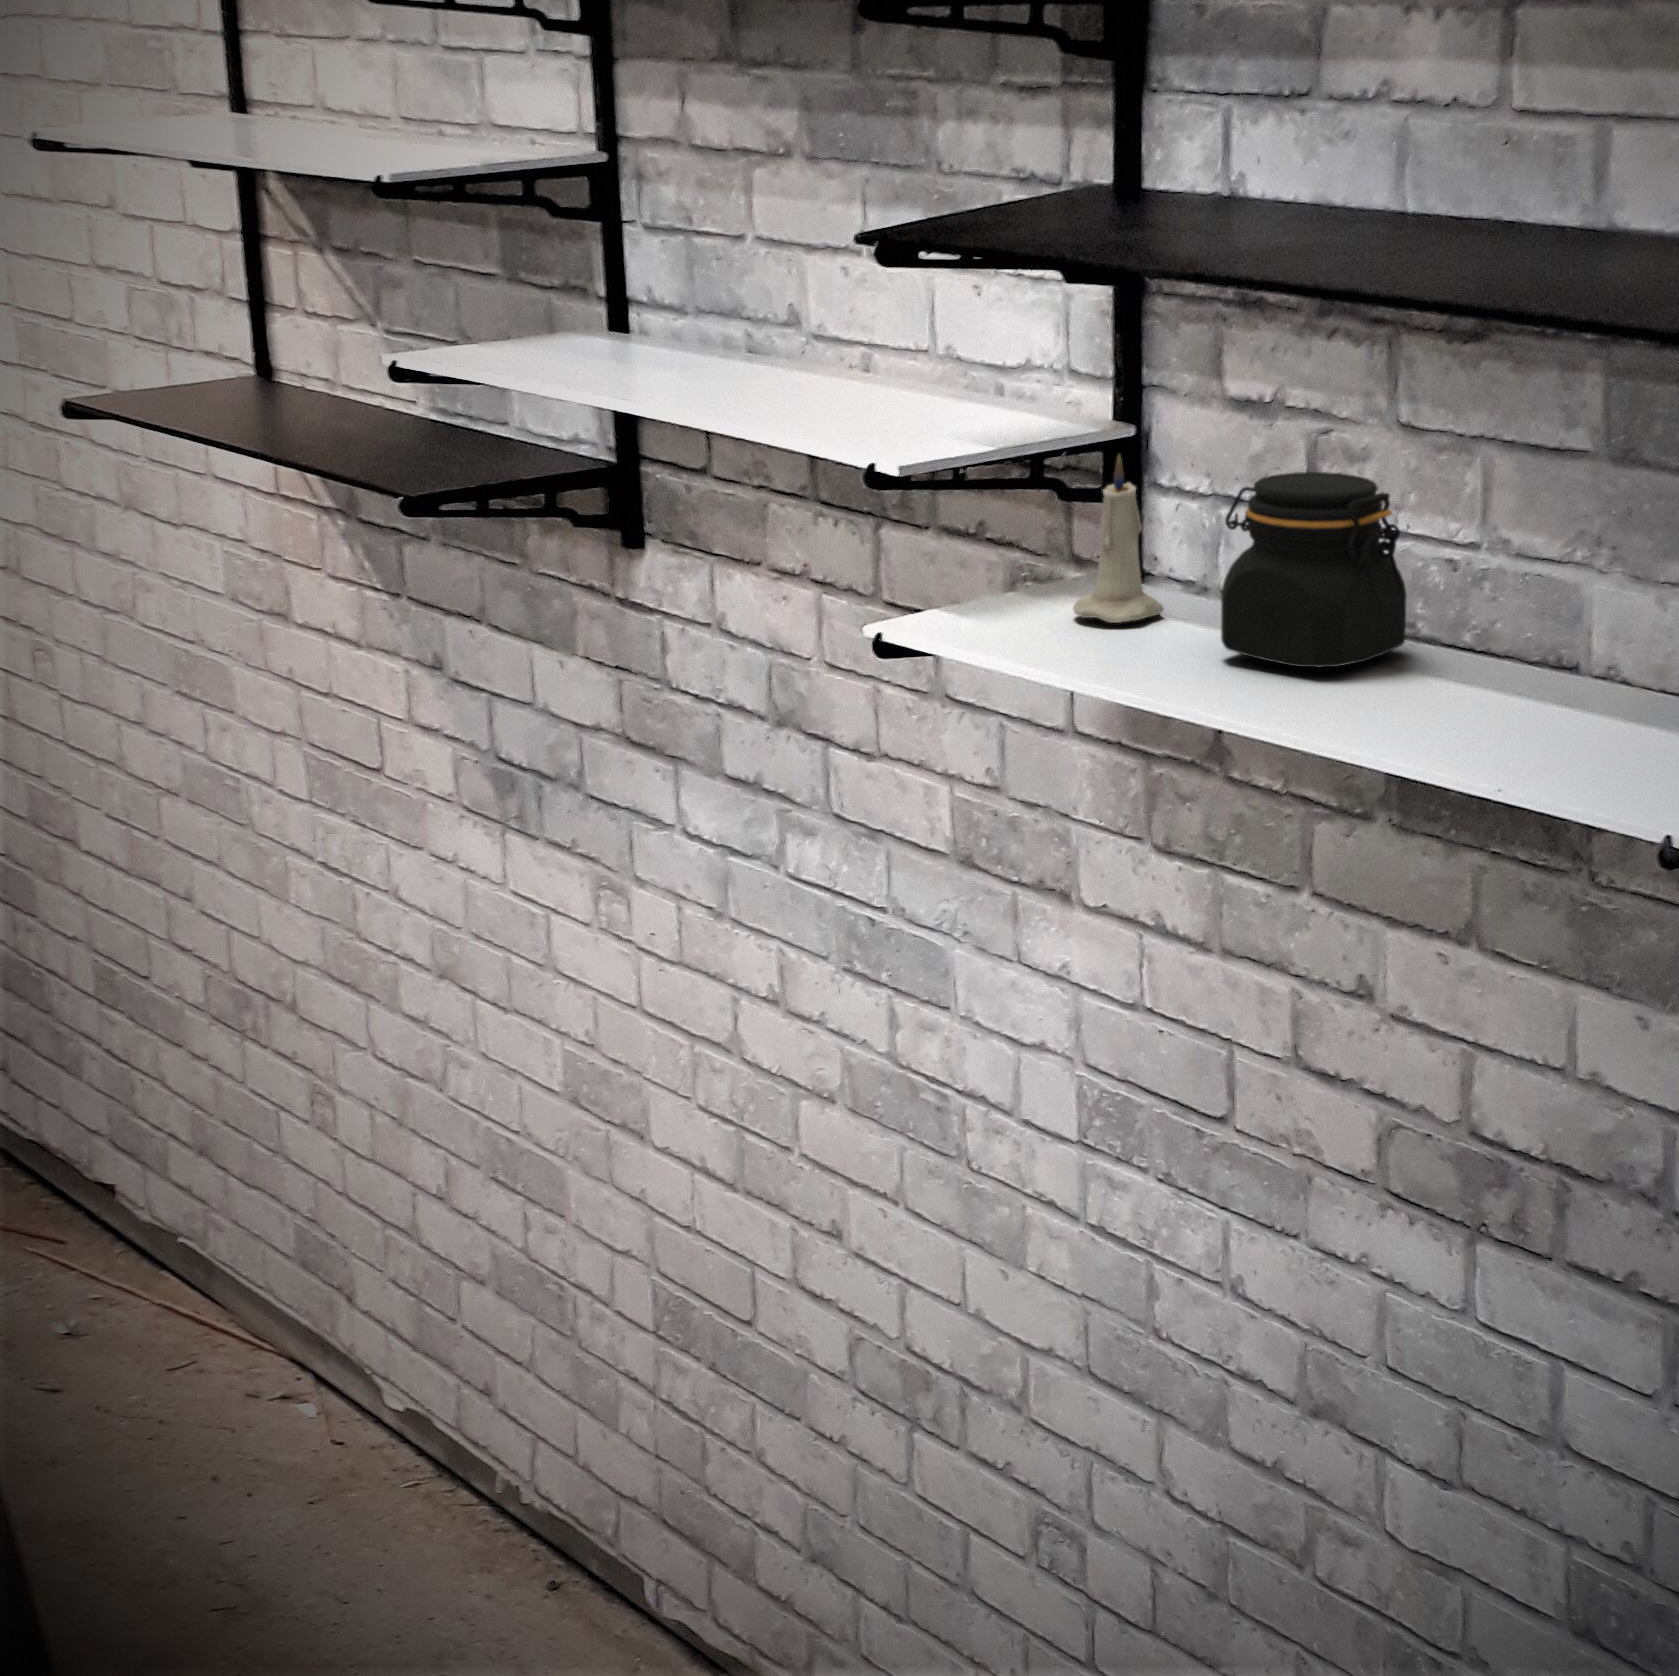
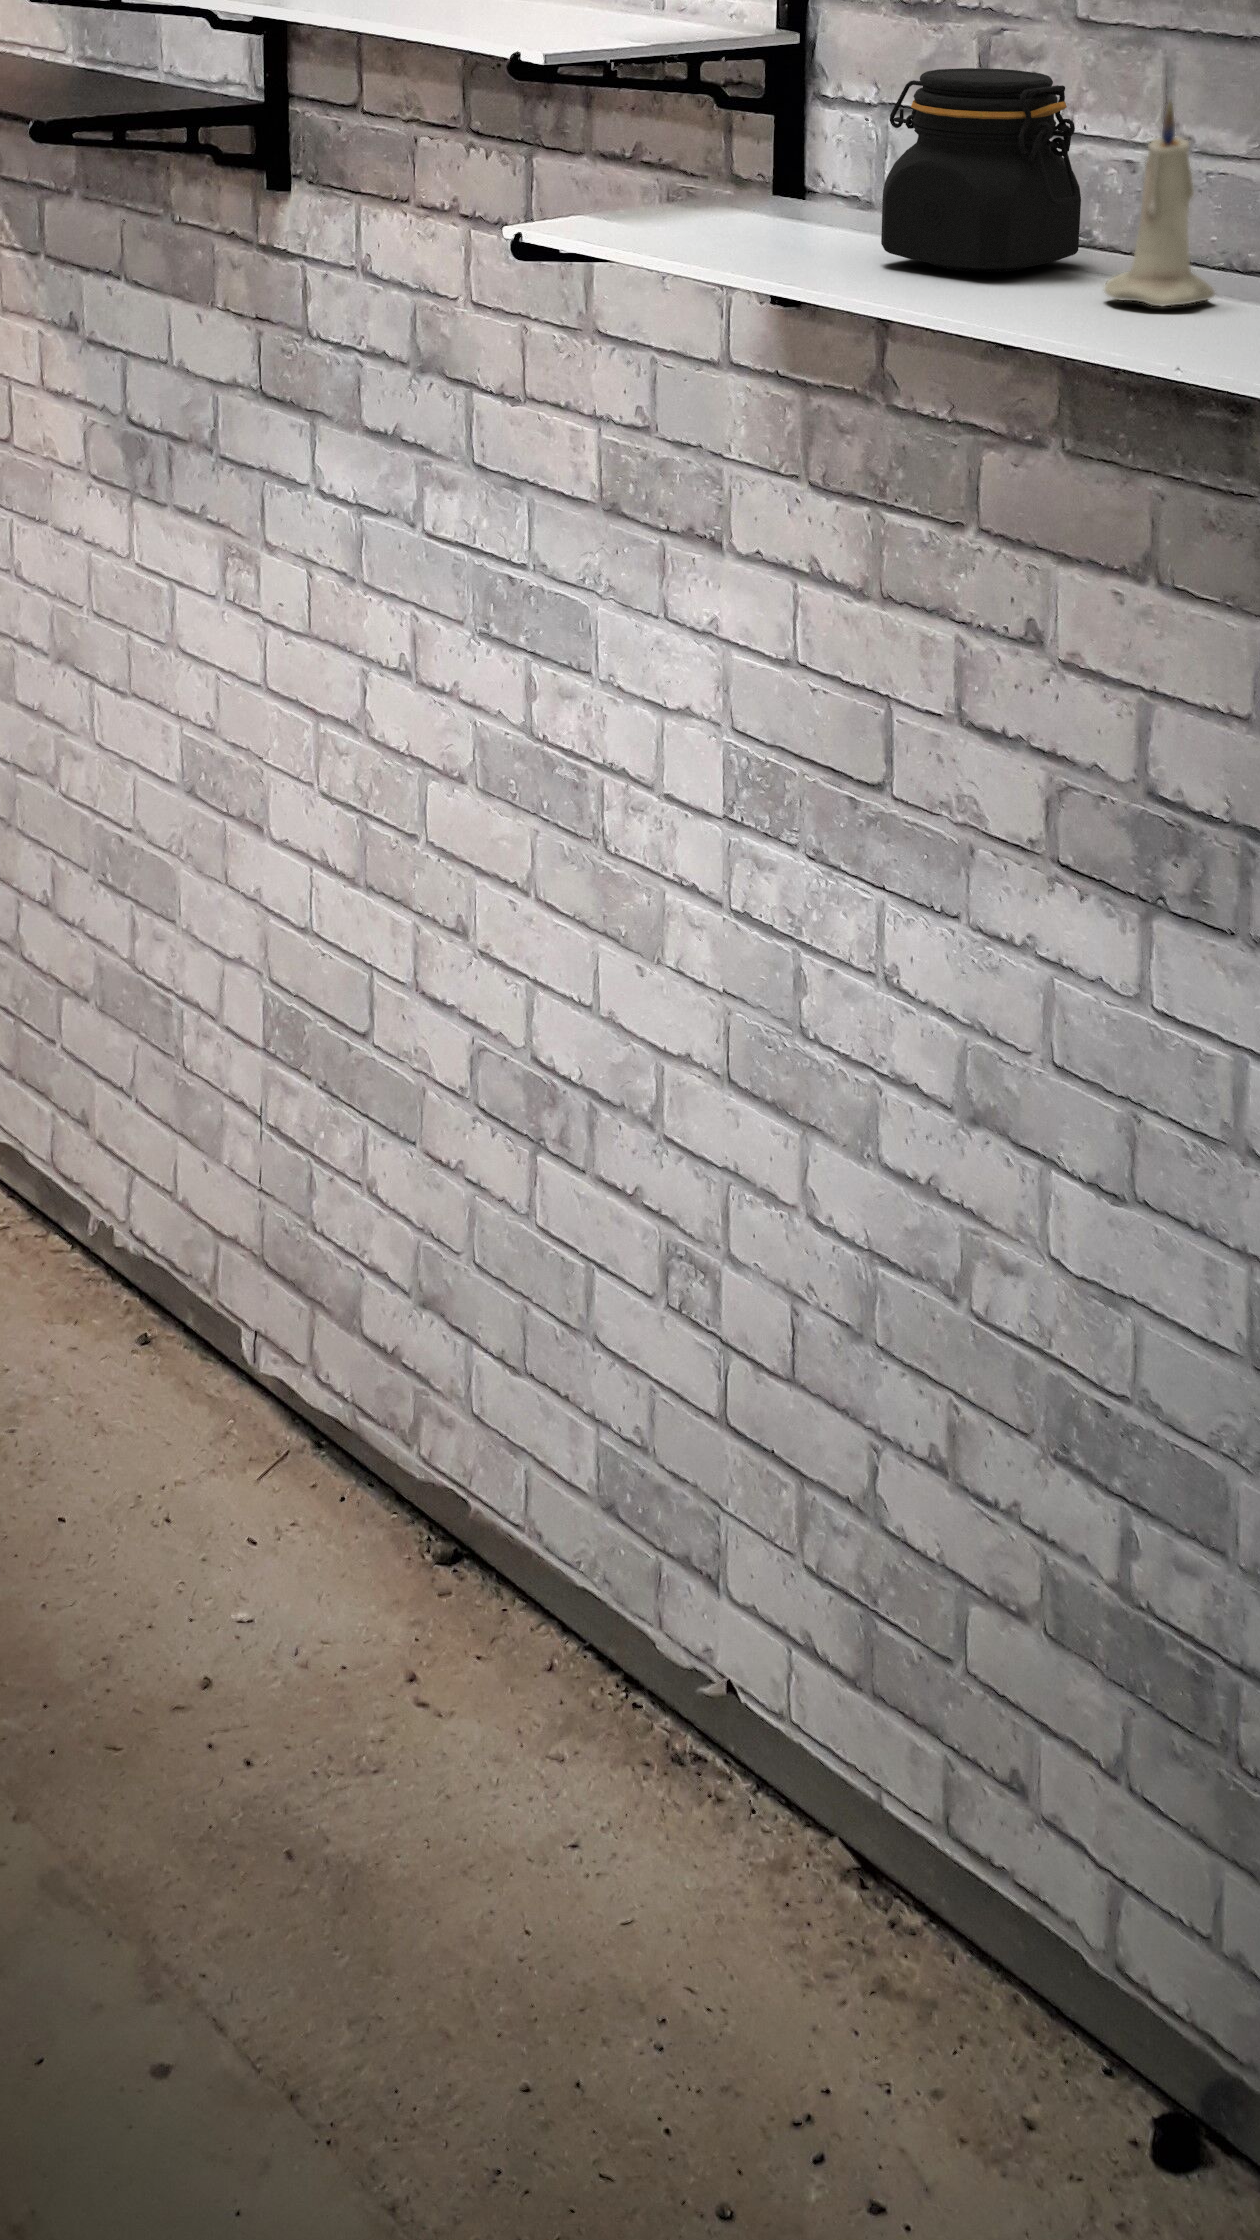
candle: present [1073,455,1163,623] -> present [1104,102,1215,307]

